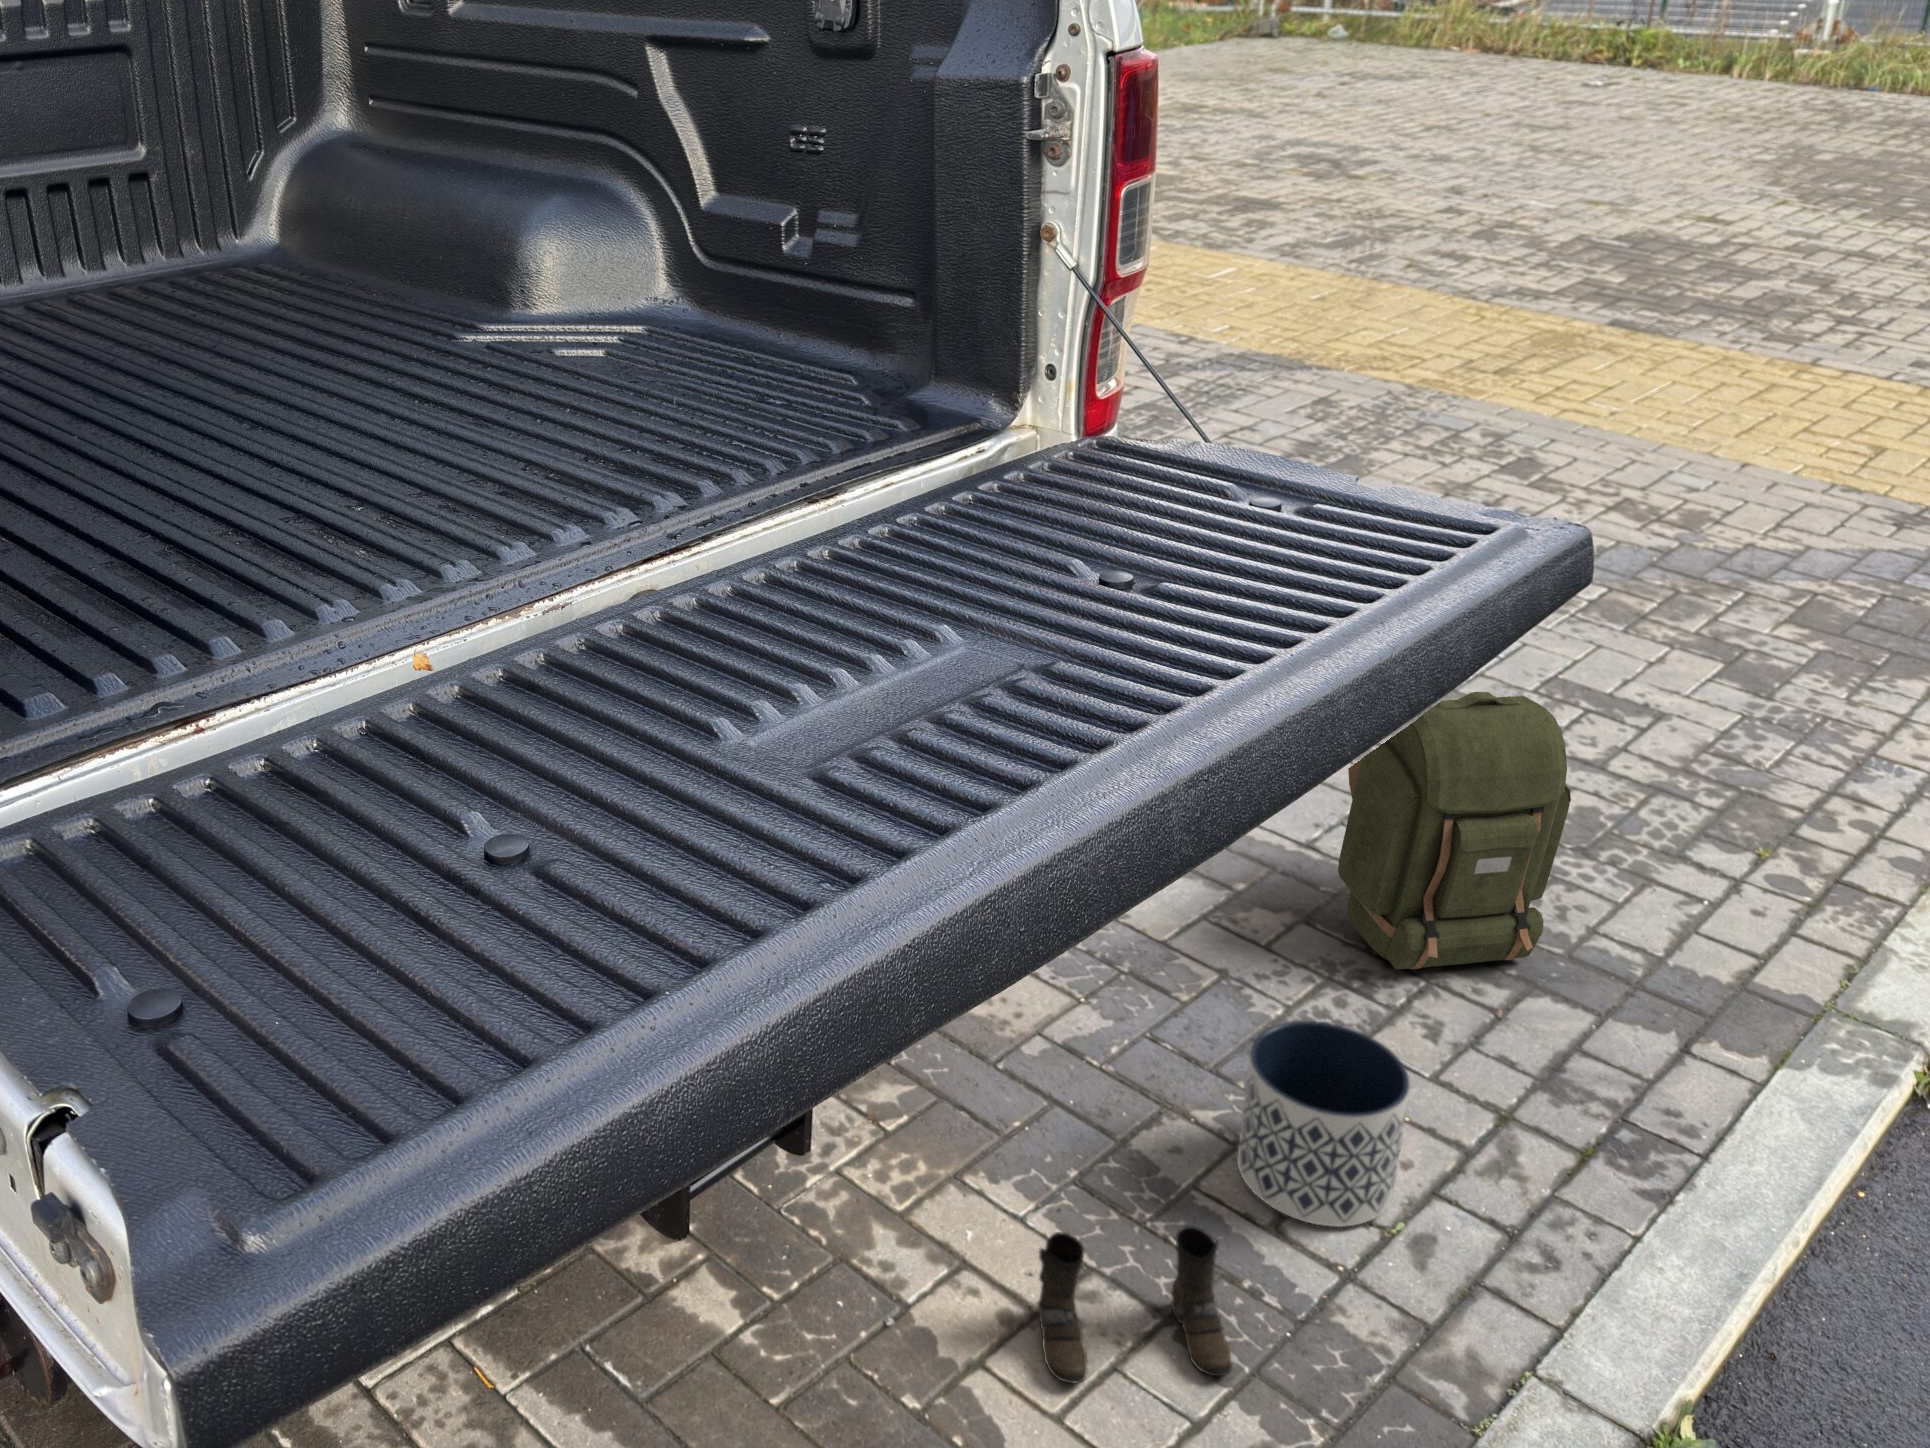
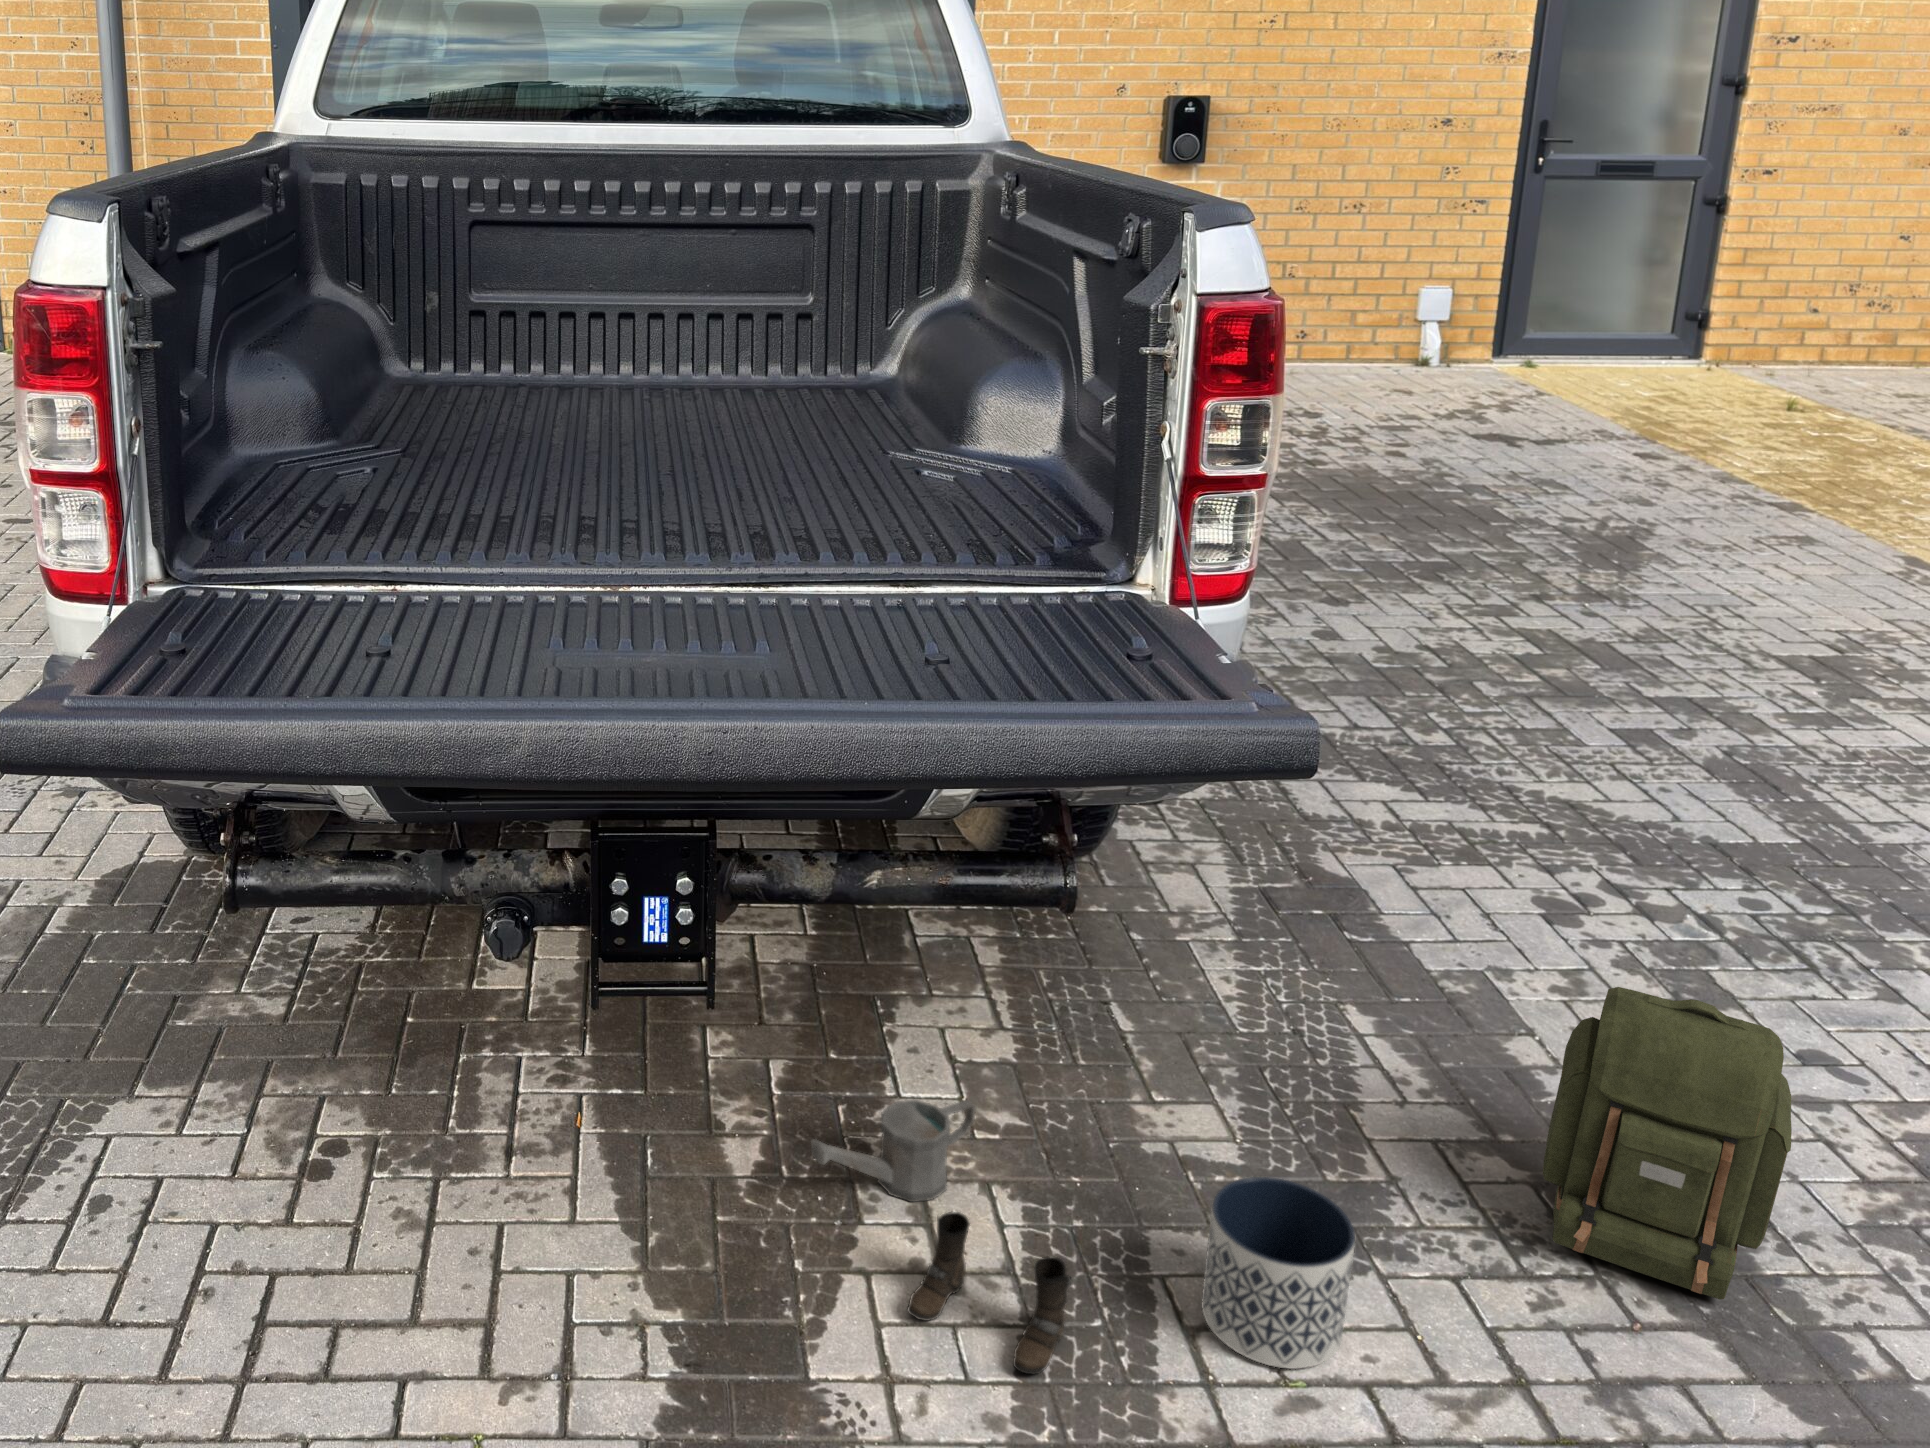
watering can: none [830,1095,932,1262] -> present [811,1100,975,1202]

